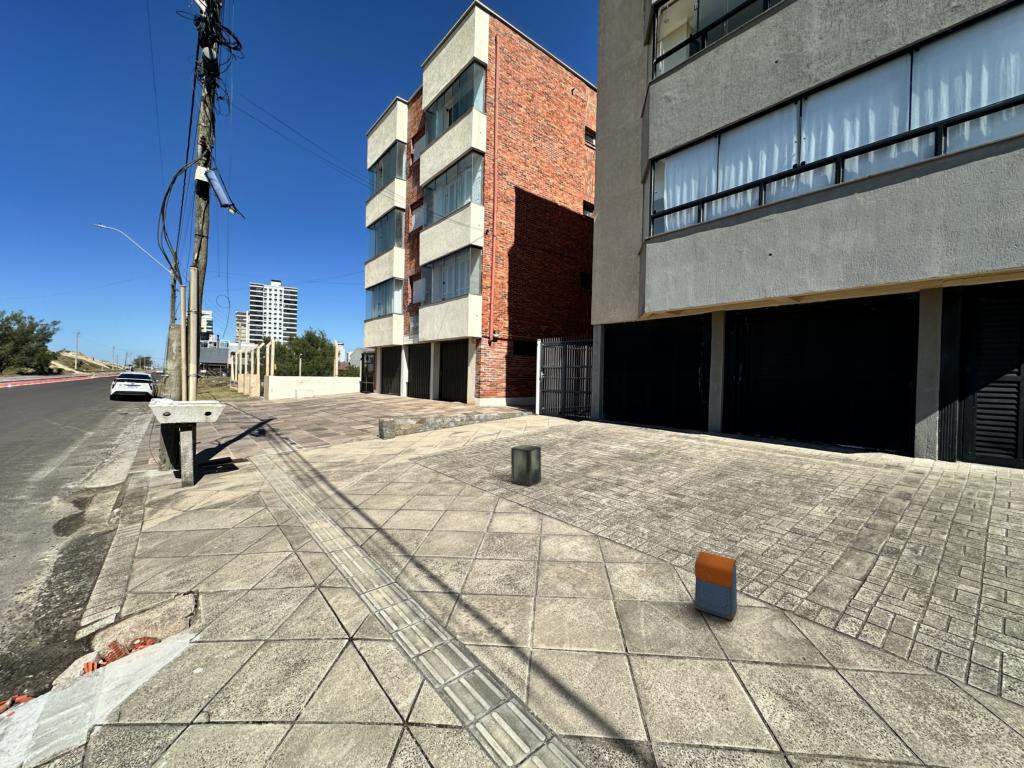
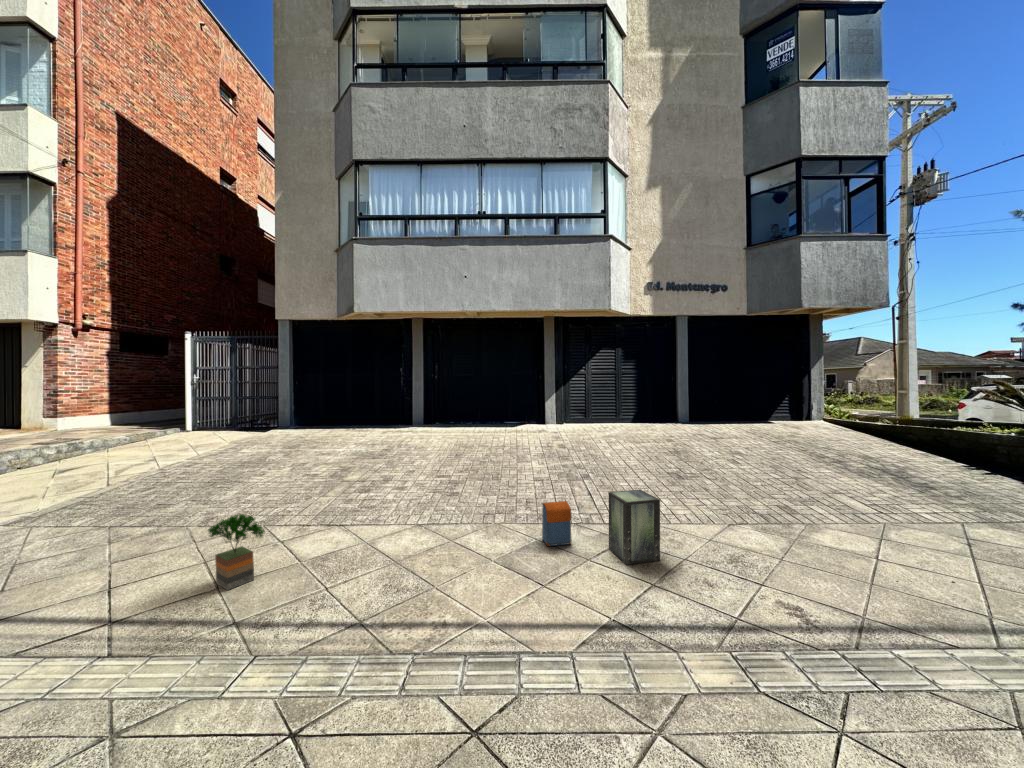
storage box: present [511,445,541,486] -> present [608,490,660,565]
potted tree: none [424,481,458,534] -> present [208,514,264,590]

